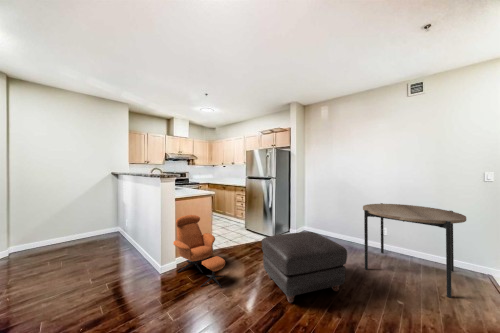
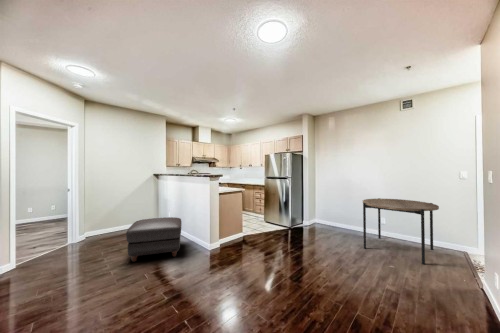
lounge chair: present [173,215,225,287] -> none [217,208,259,258]
ottoman: present [262,232,347,303] -> present [126,217,181,262]

